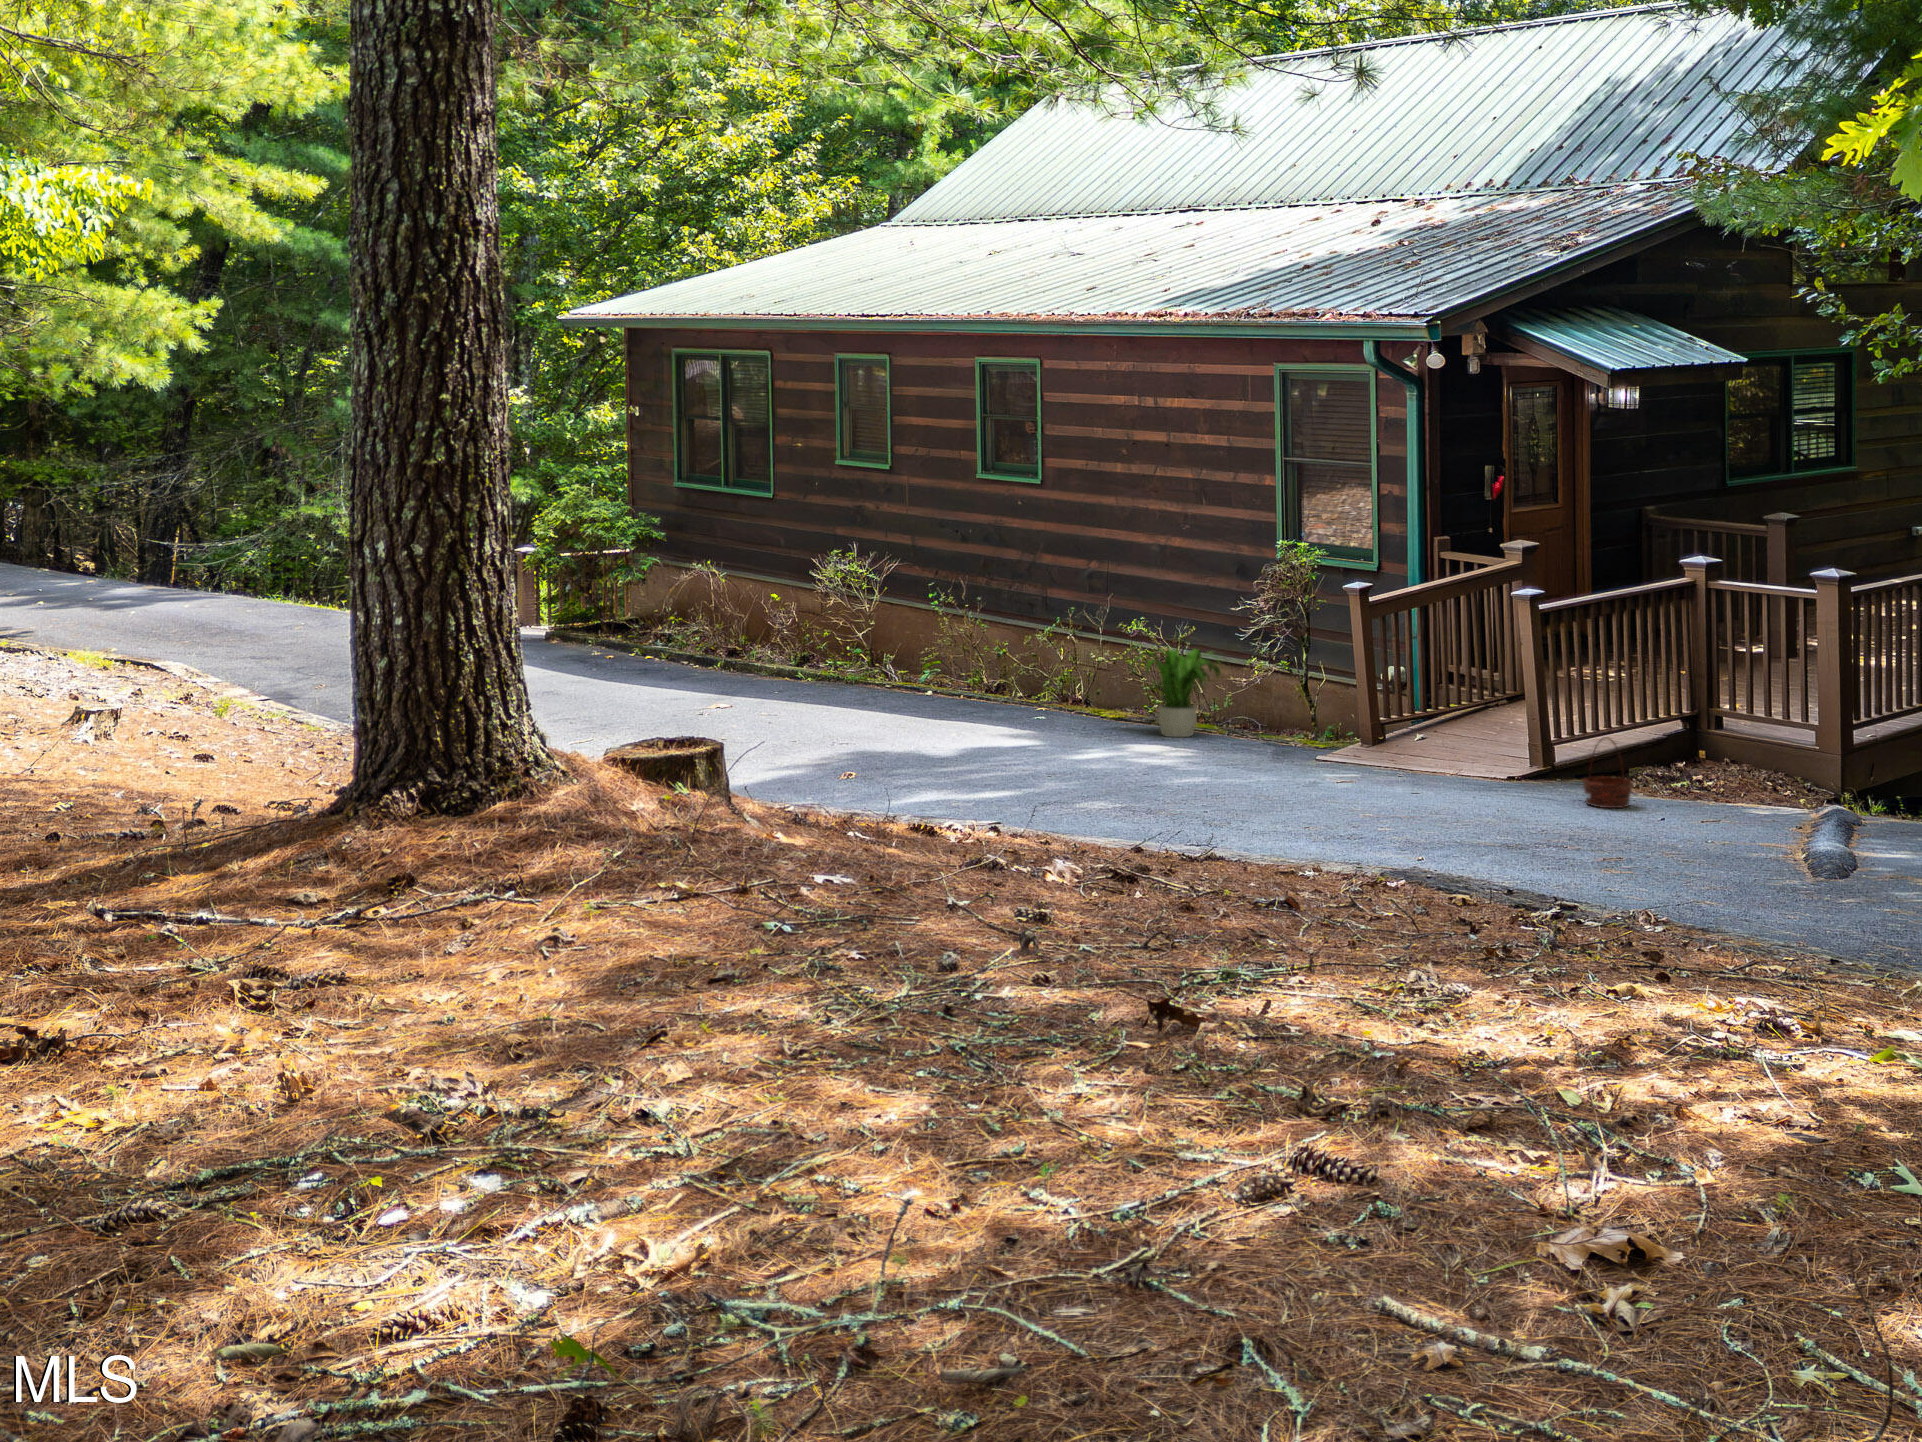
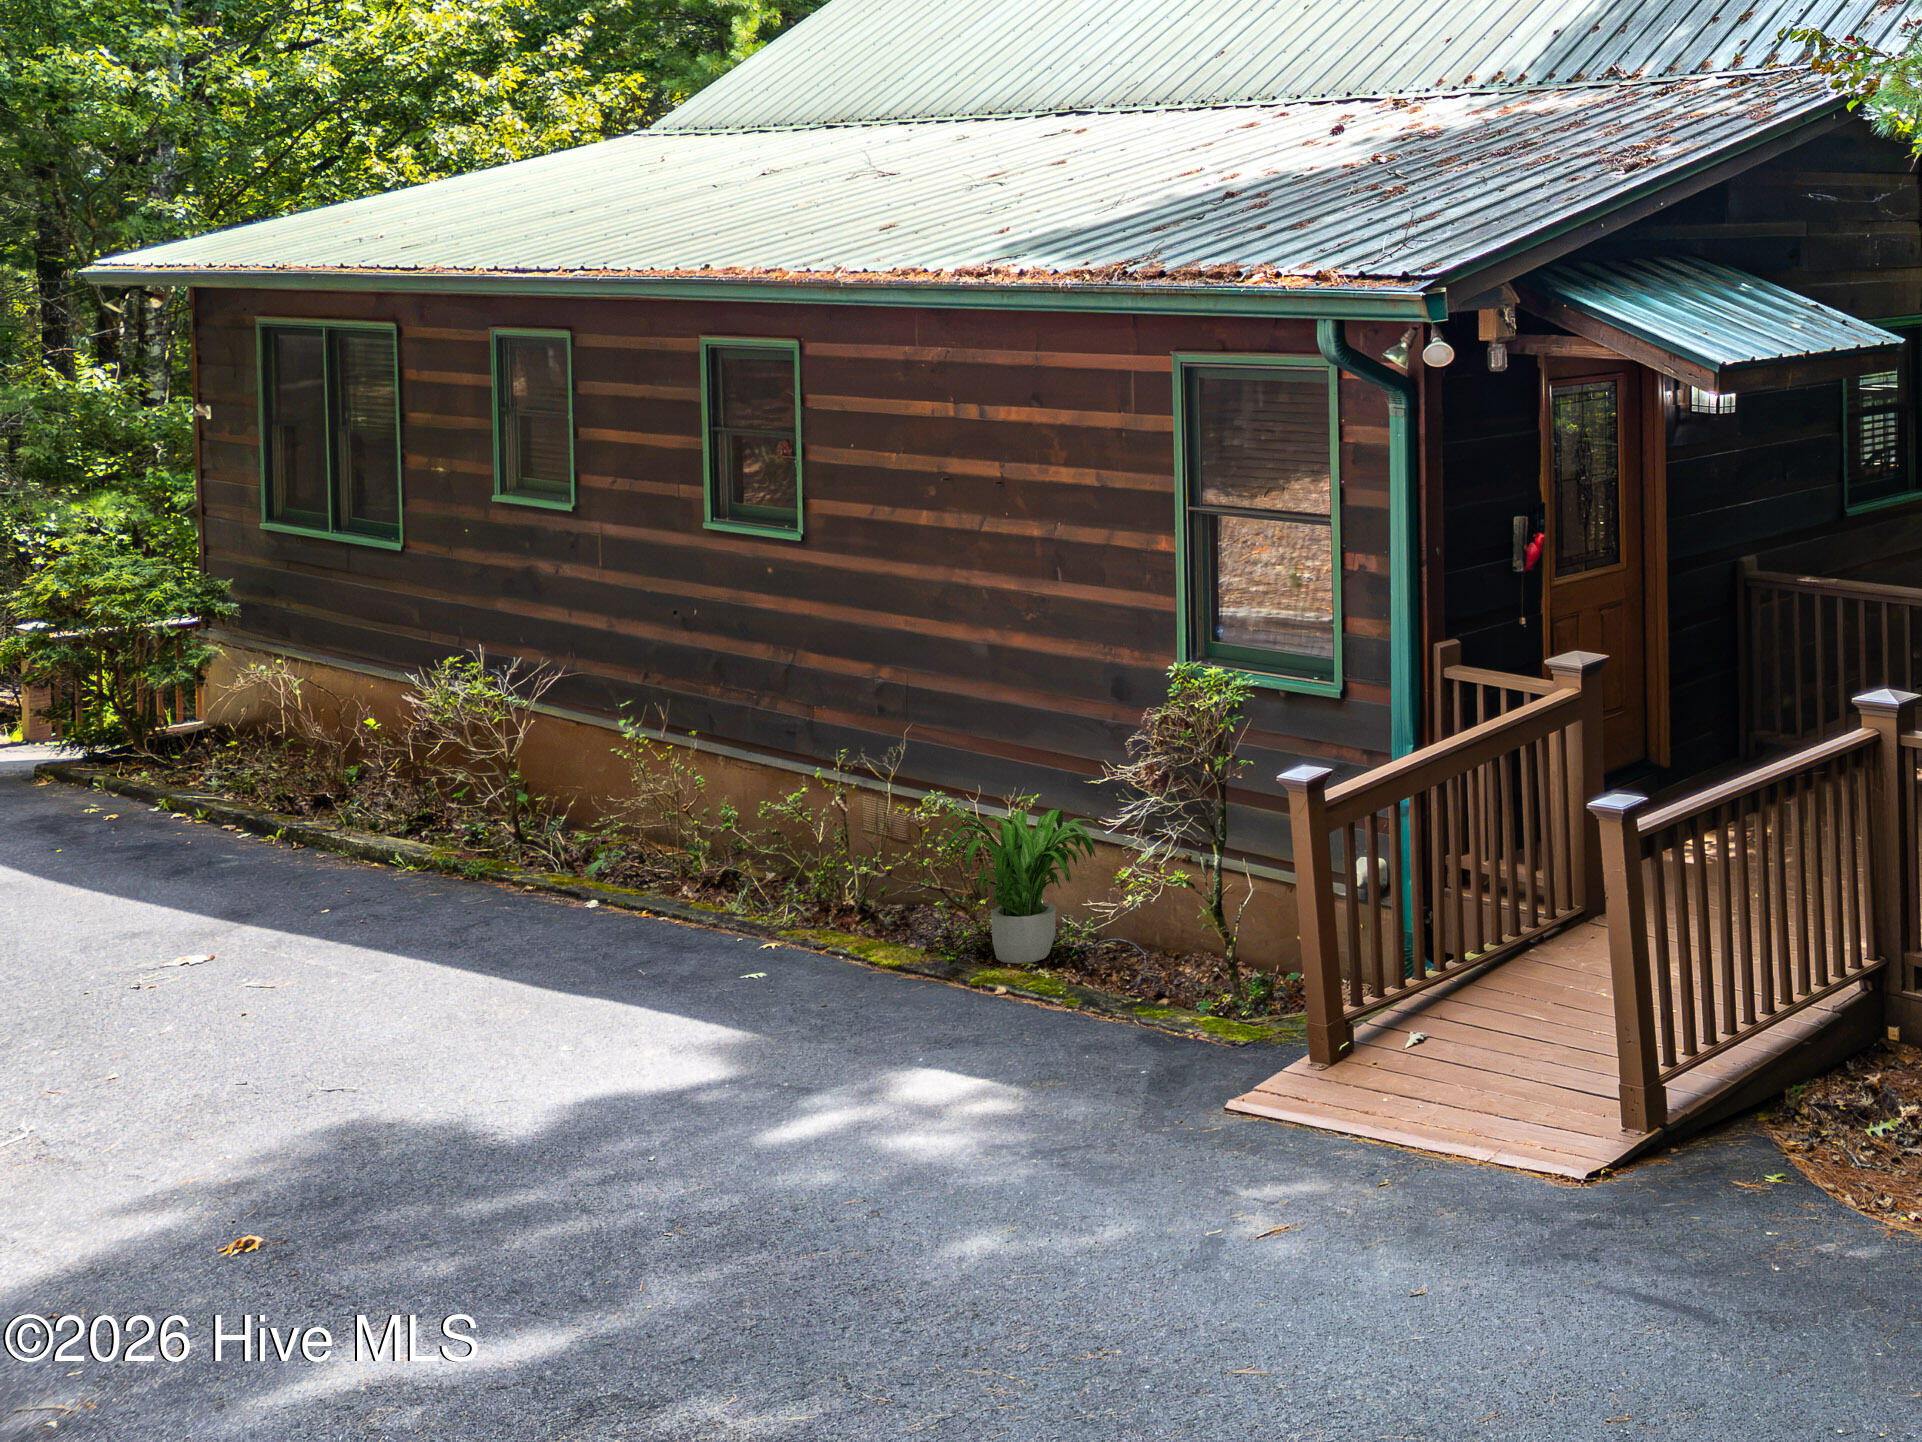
basket: present [1583,738,1632,808] -> none [1713,1033,1802,1168]

